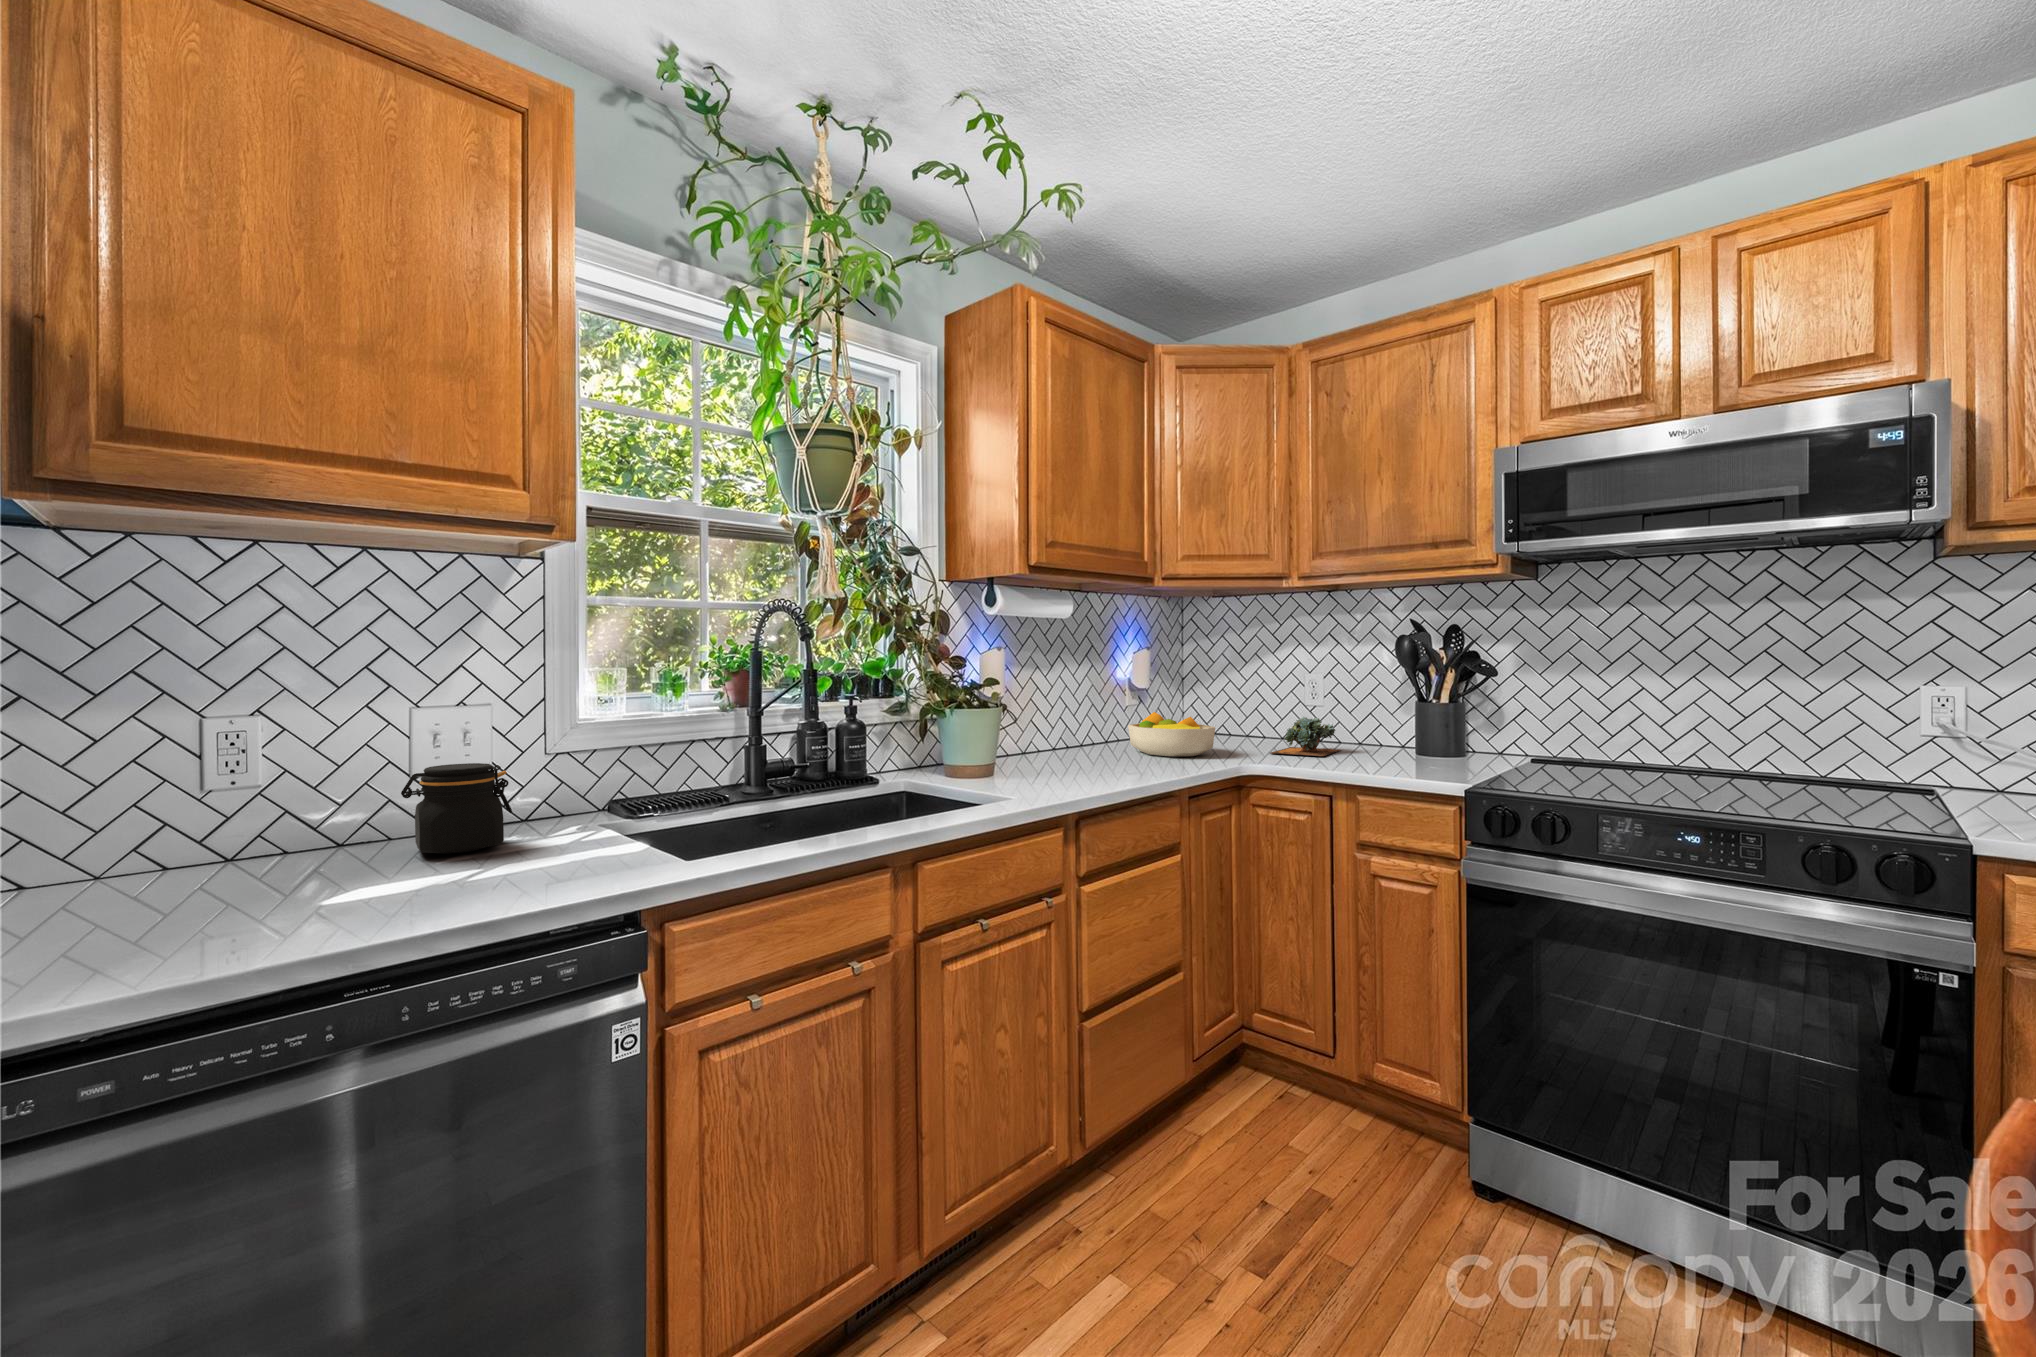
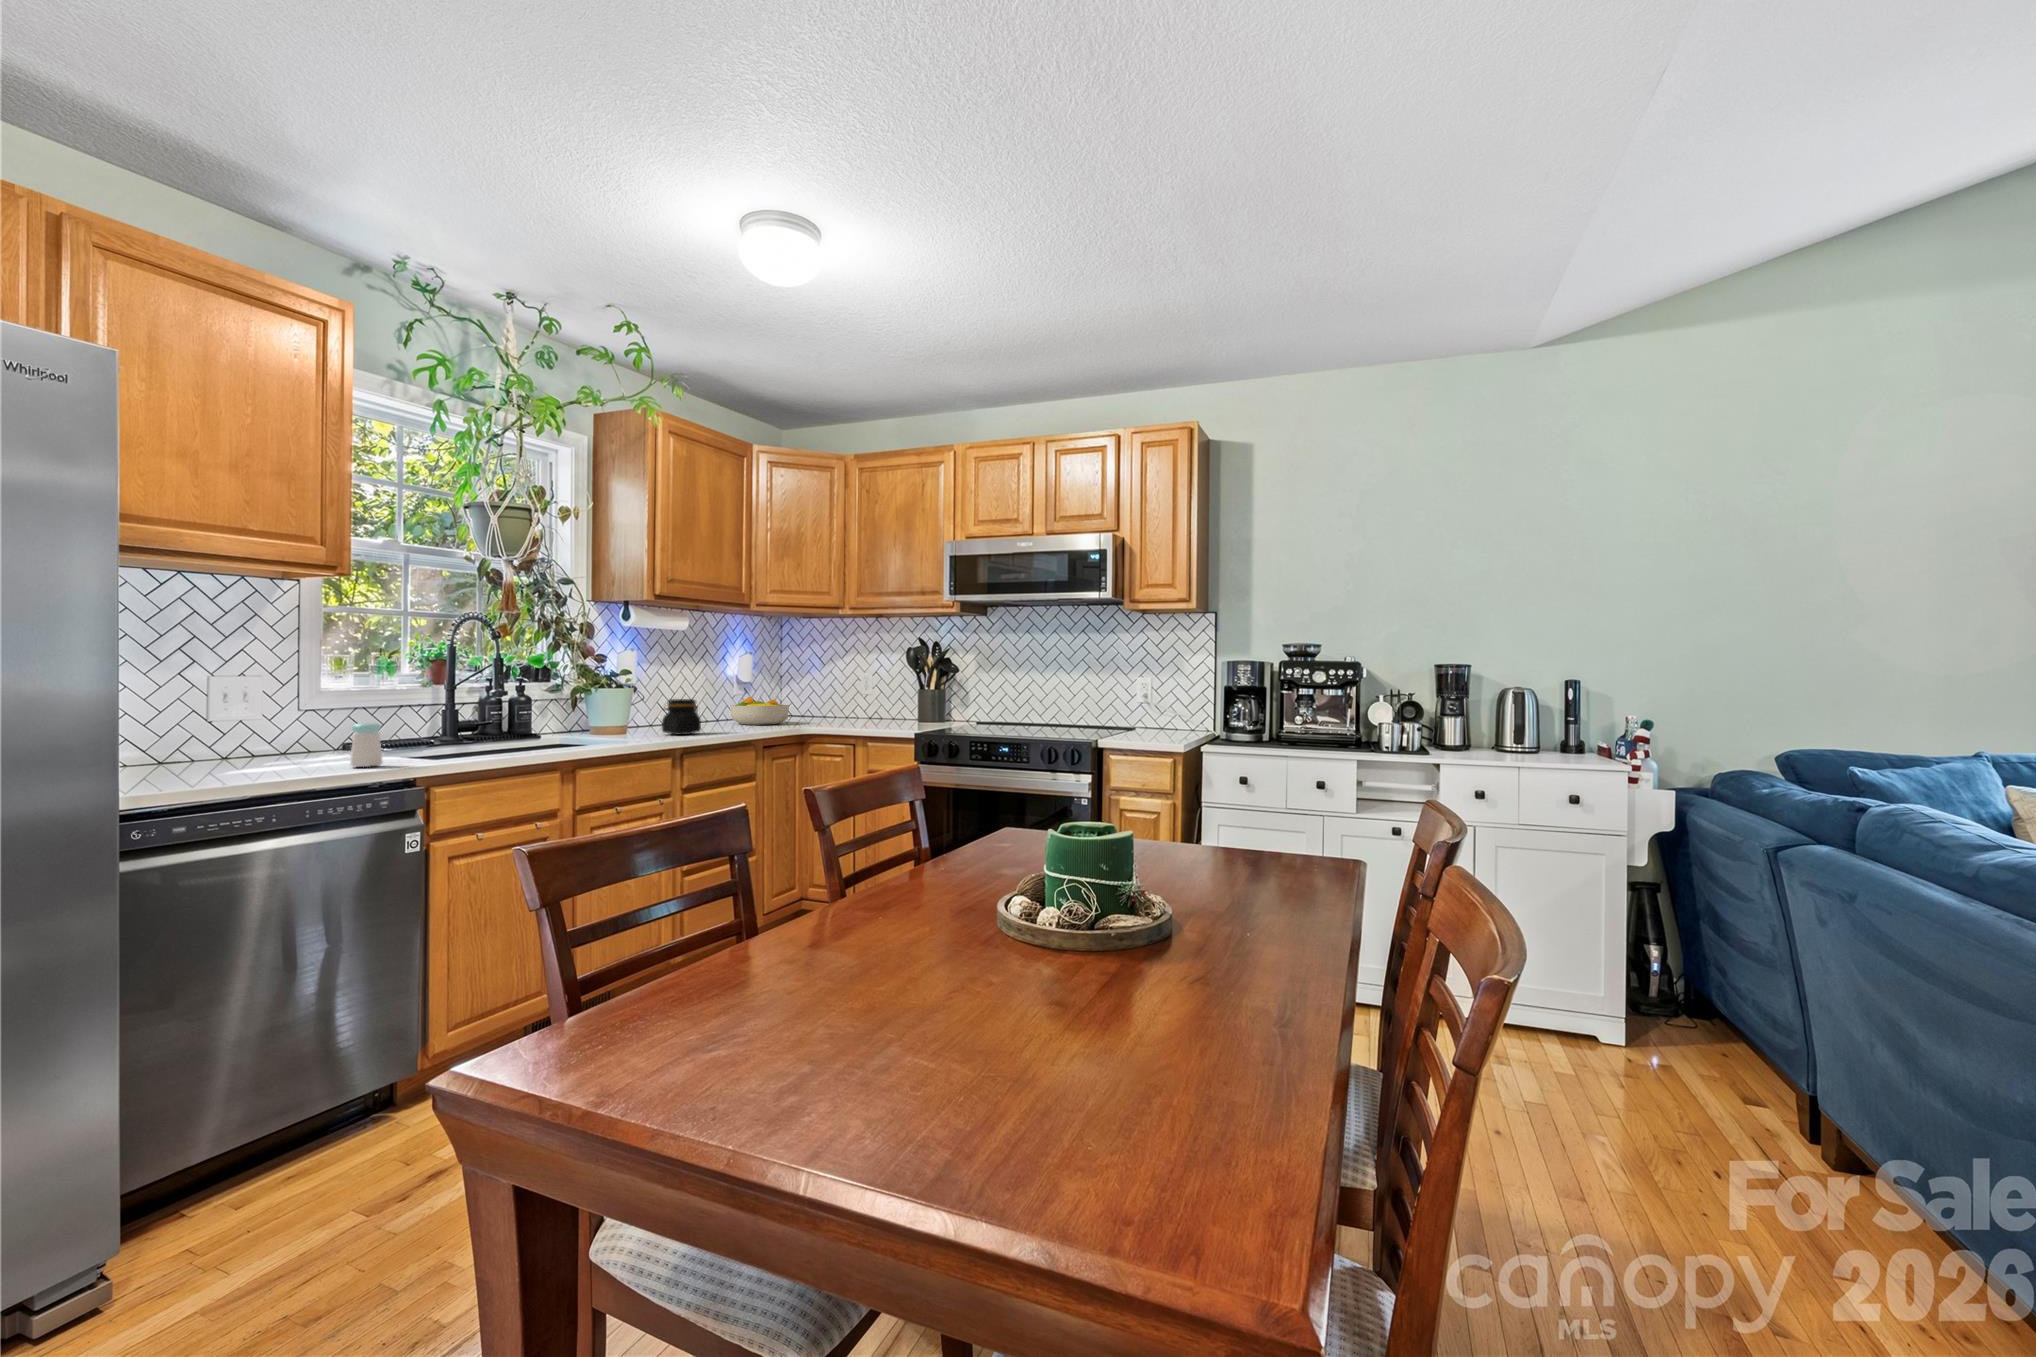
succulent plant: present [1270,717,1340,756] -> none [826,699,875,723]
jar: present [401,763,512,854] -> present [662,699,701,735]
salt shaker: none [530,807,586,891] -> present [350,723,382,767]

